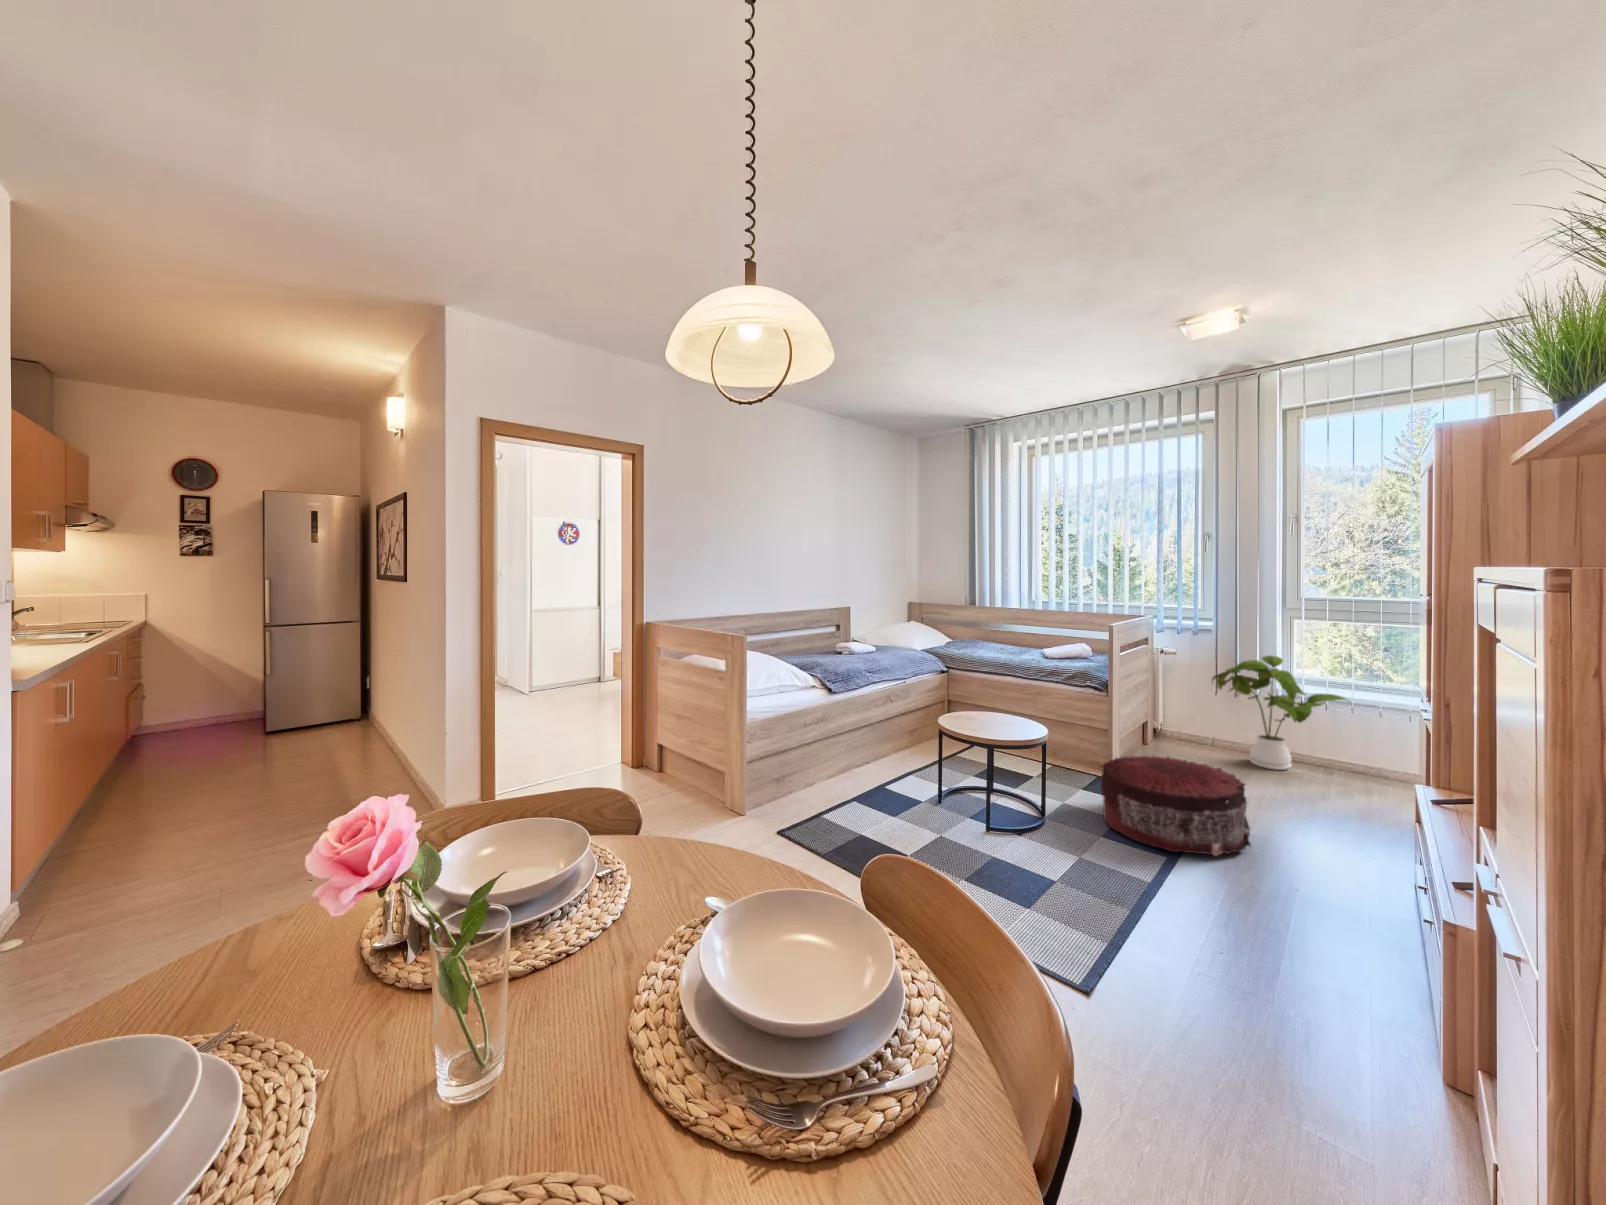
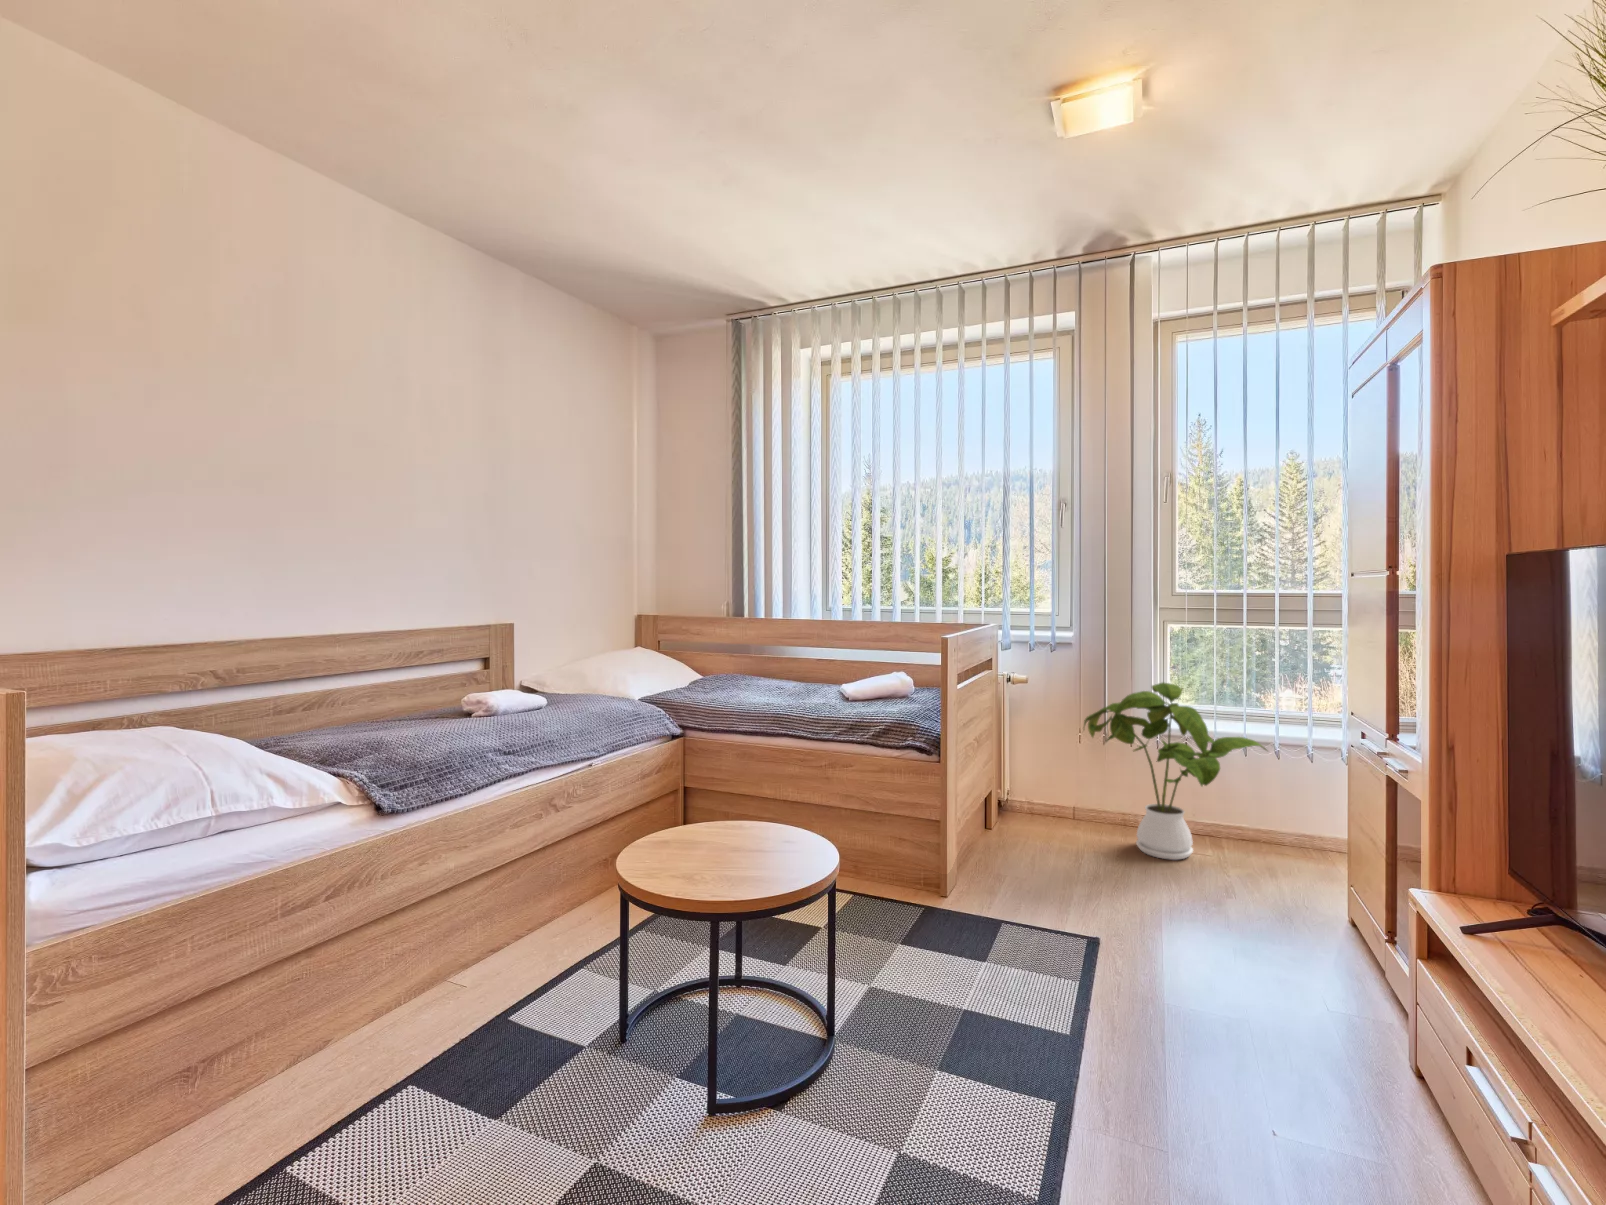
pouf: present [1101,756,1251,856] -> none [935,877,1199,1109]

